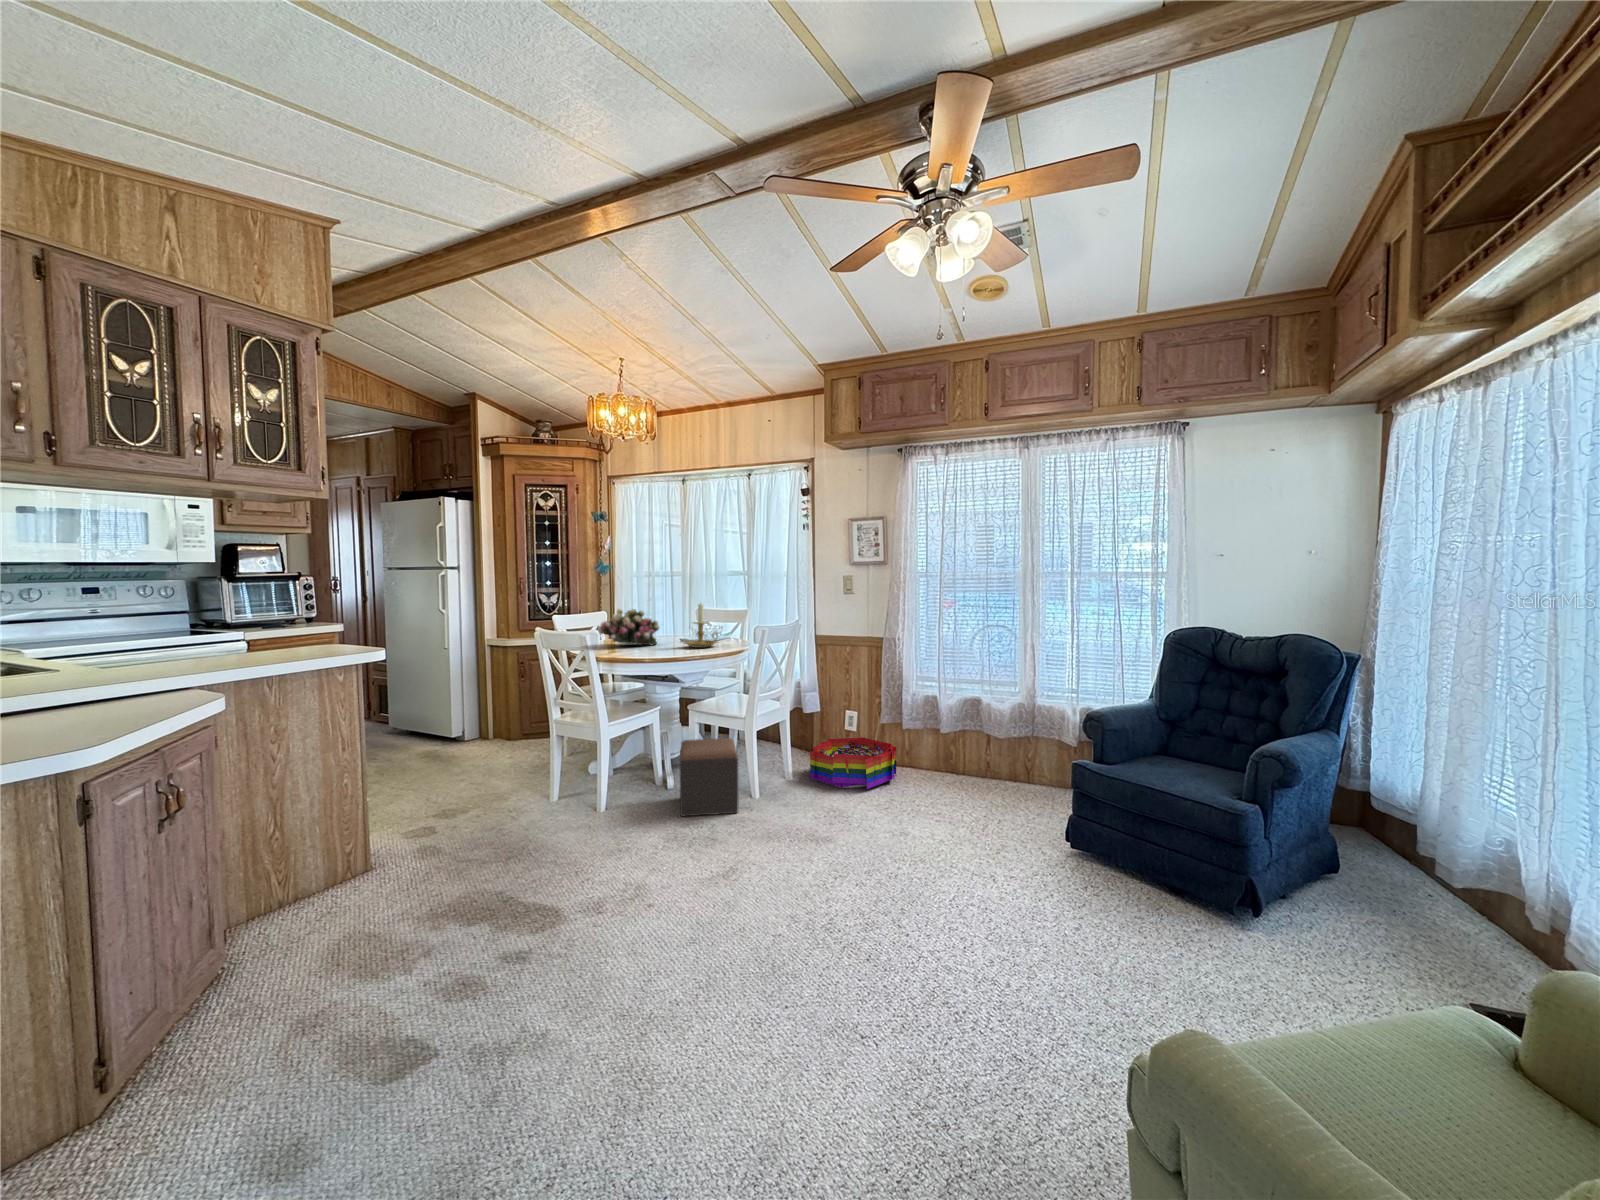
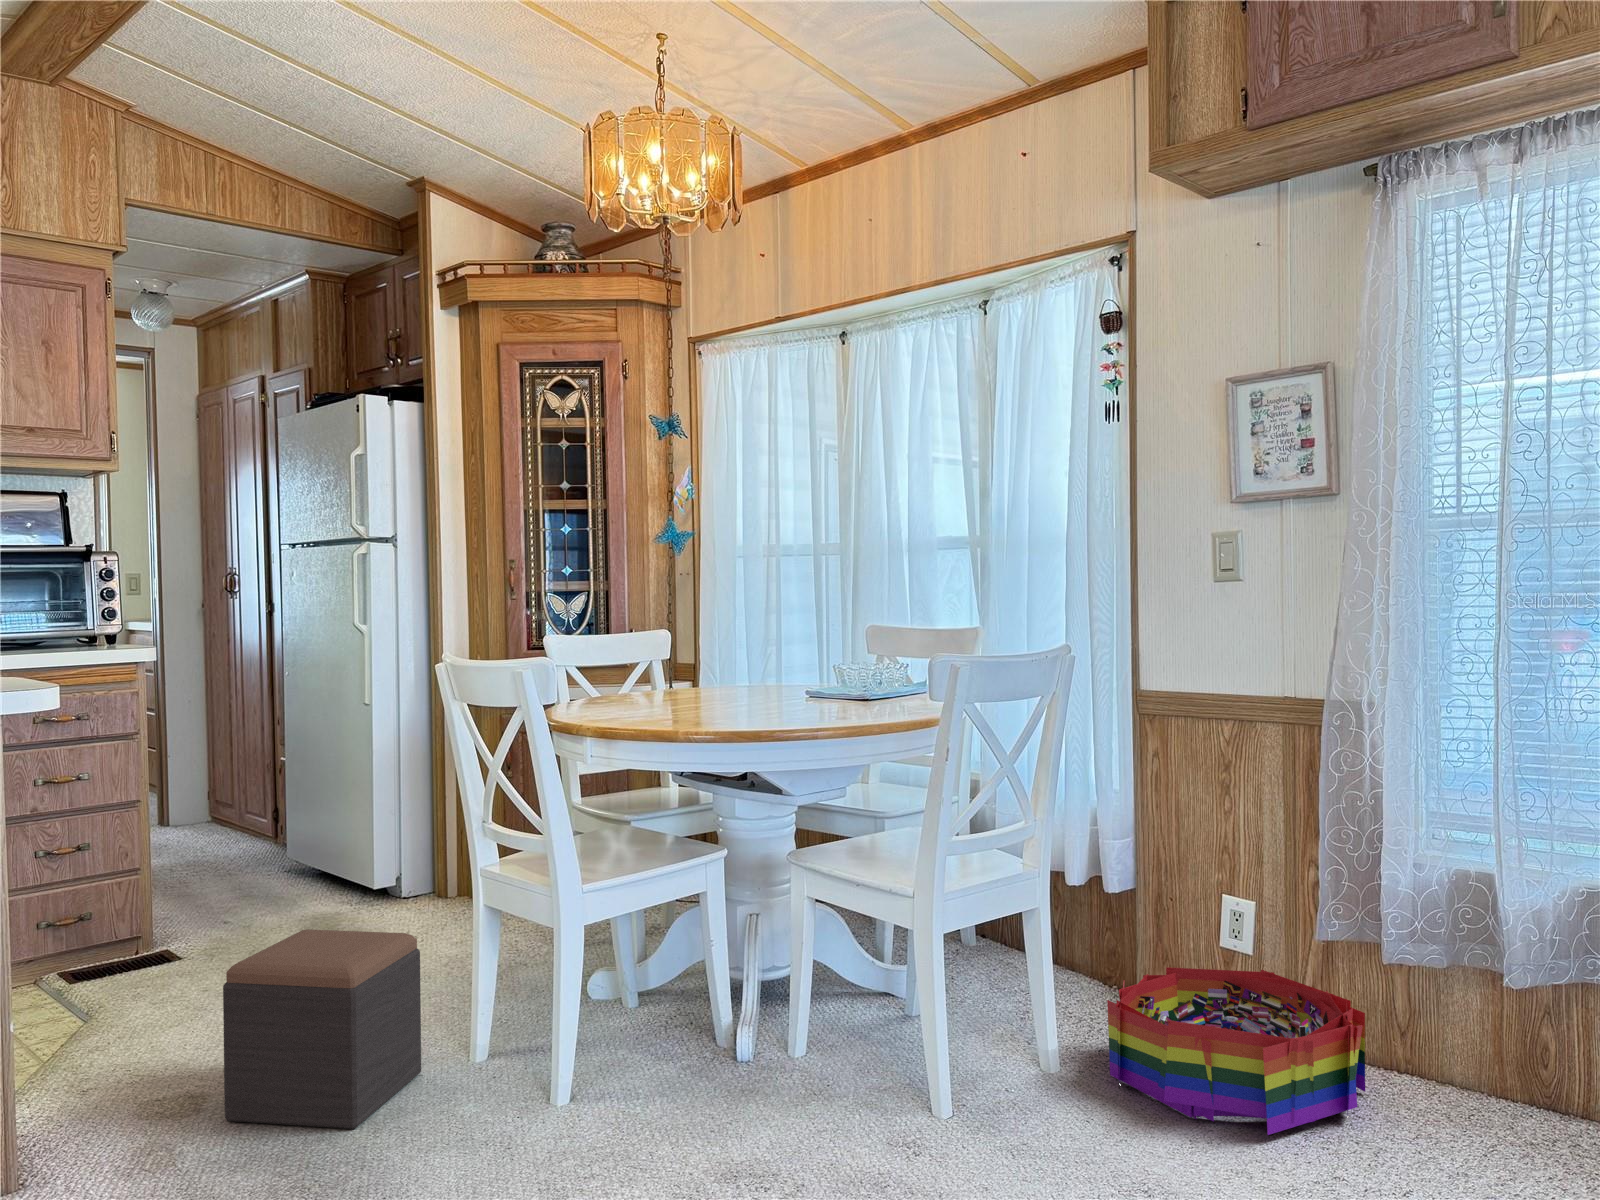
candle holder: present [684,604,718,648] -> none [780,598,875,712]
flower arrangement: present [598,609,659,645] -> none [602,615,744,704]
footstool: present [680,738,738,816] -> present [223,929,421,1129]

